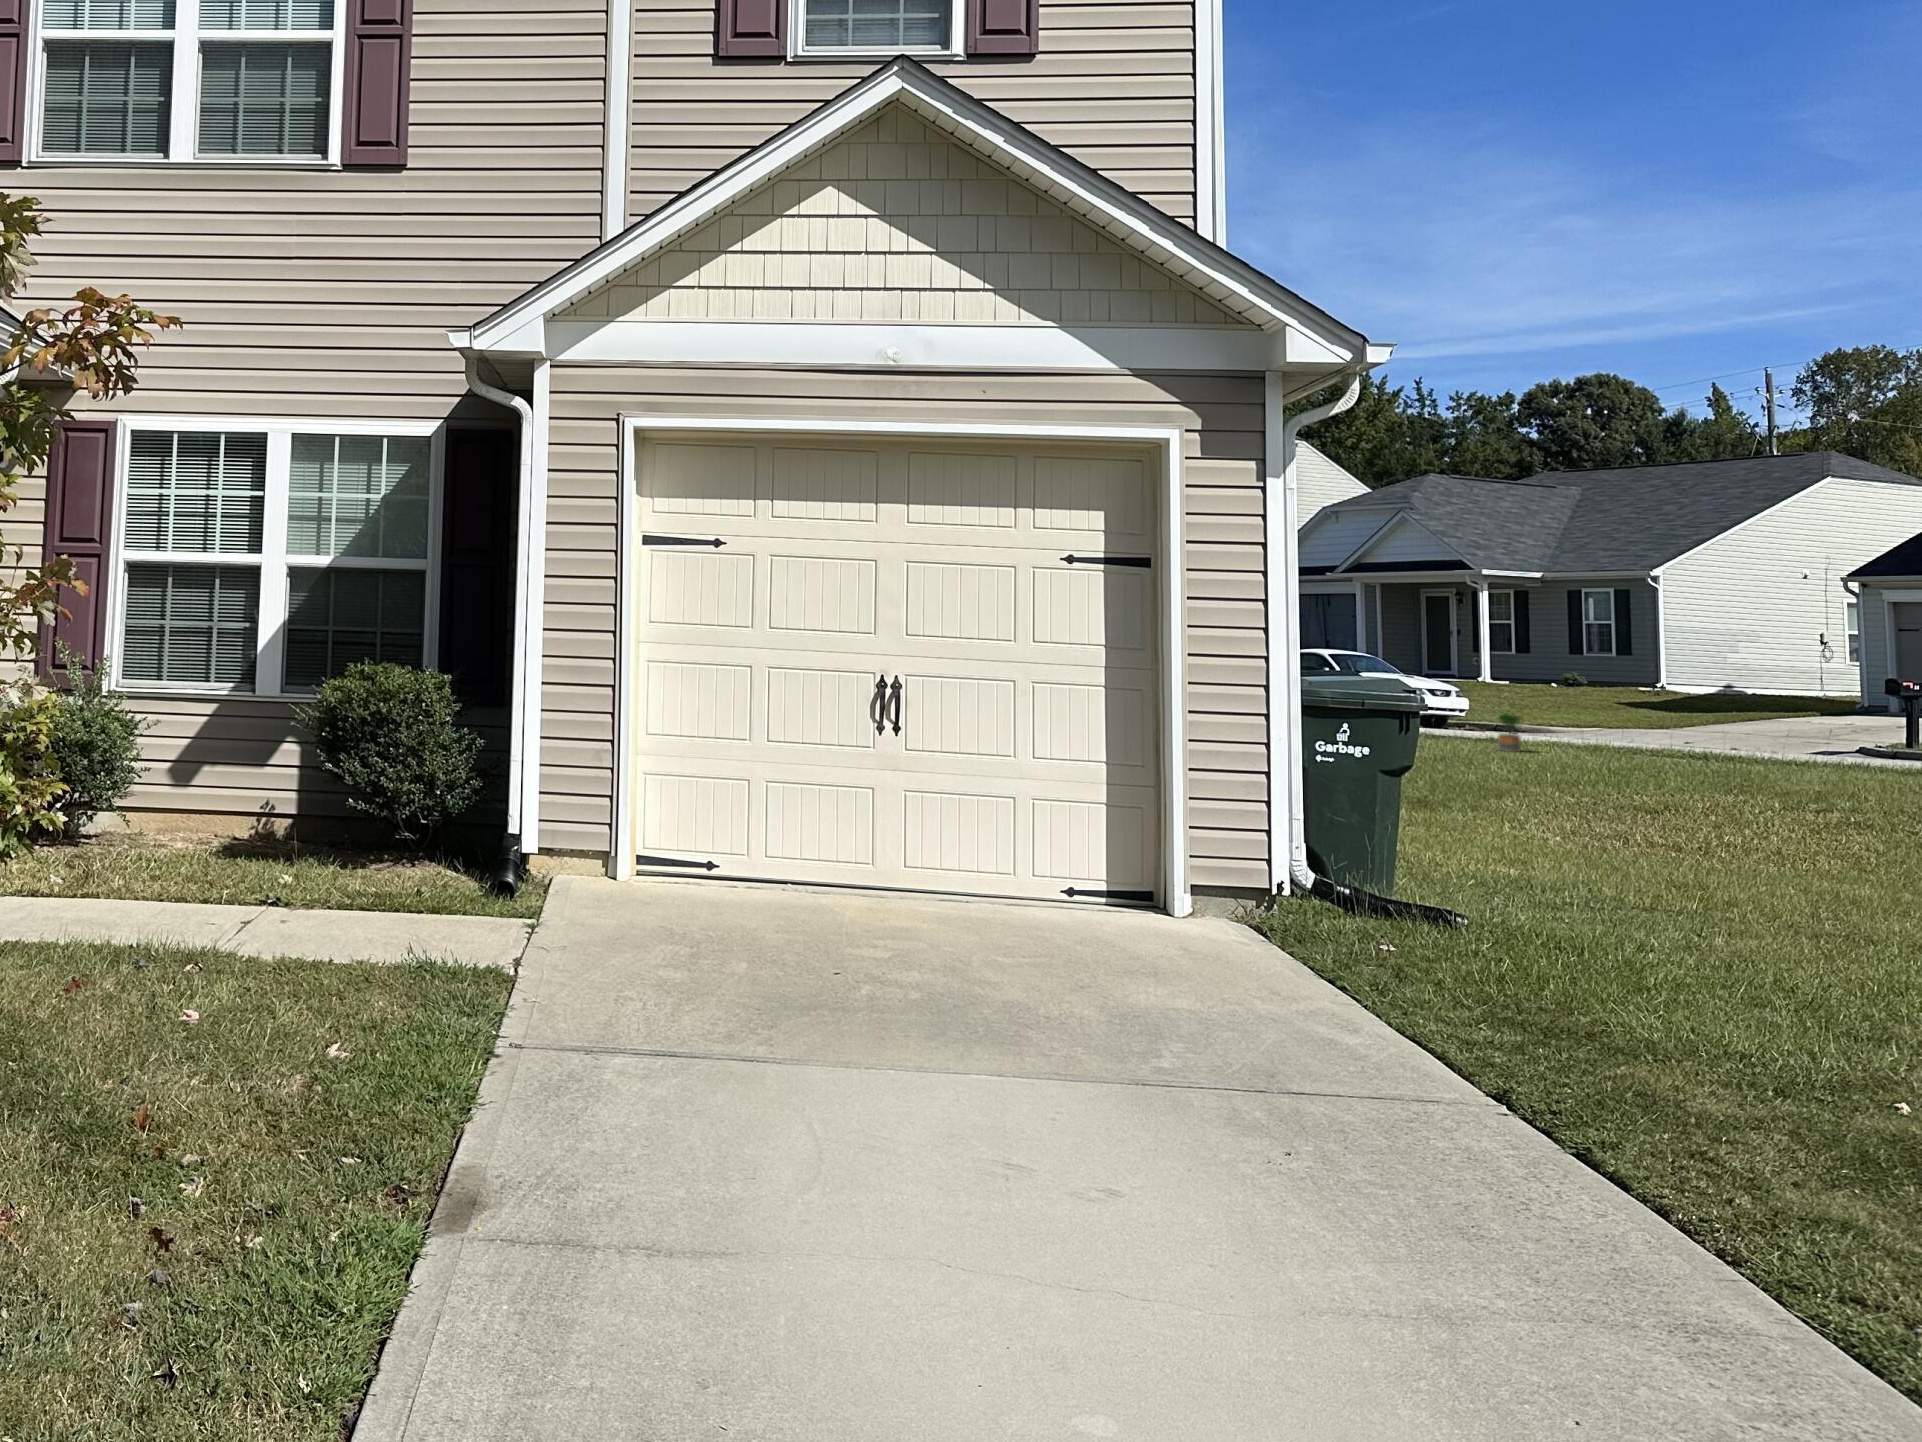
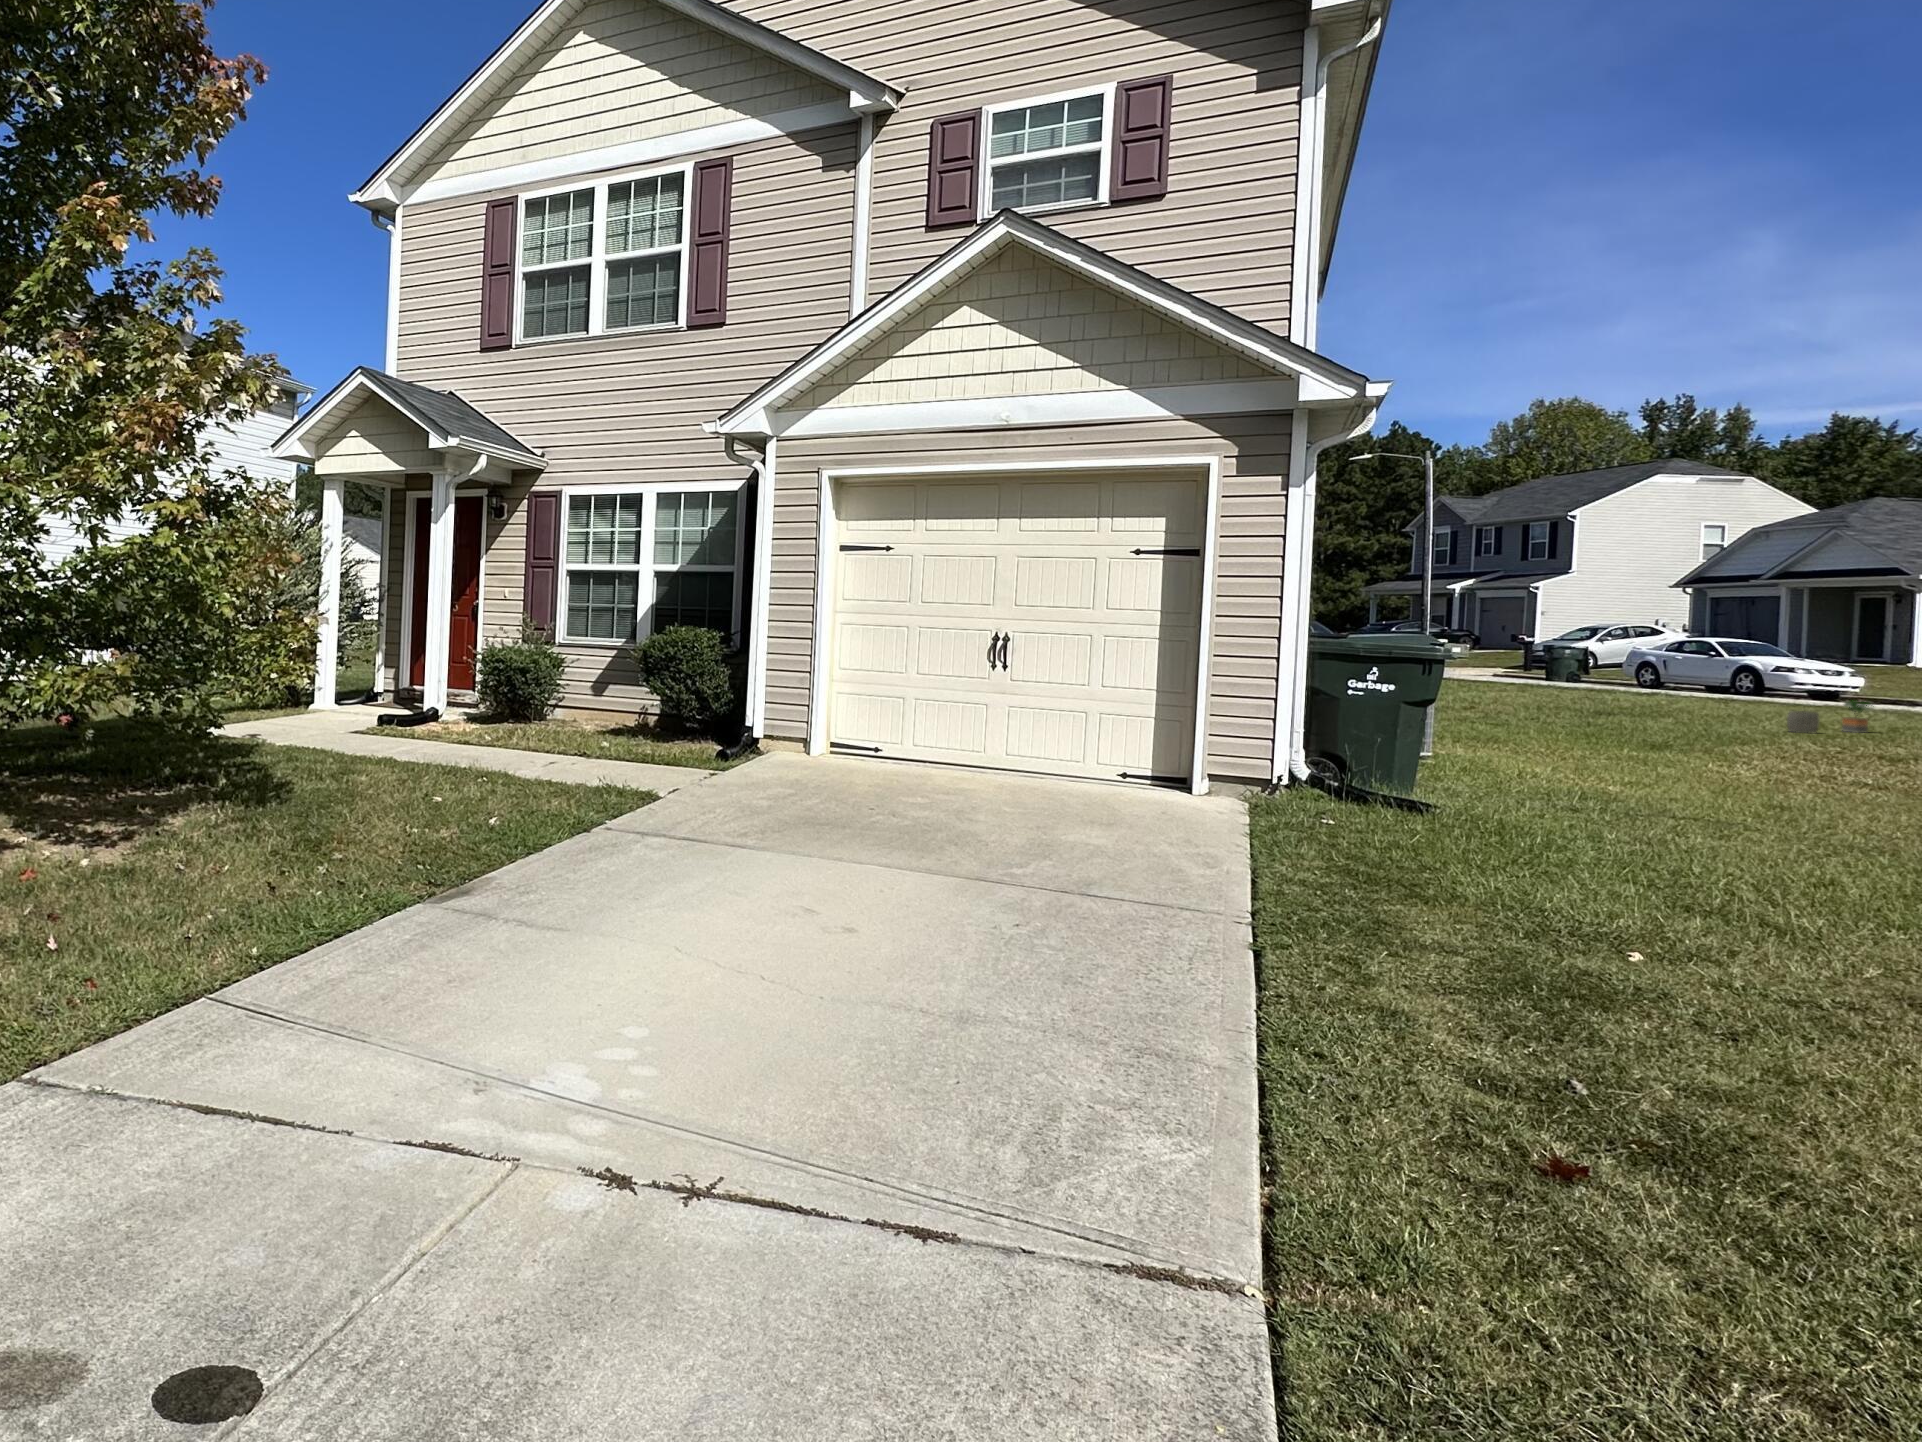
woven basket: none [1458,728,1486,755] -> present [1787,711,1819,734]

